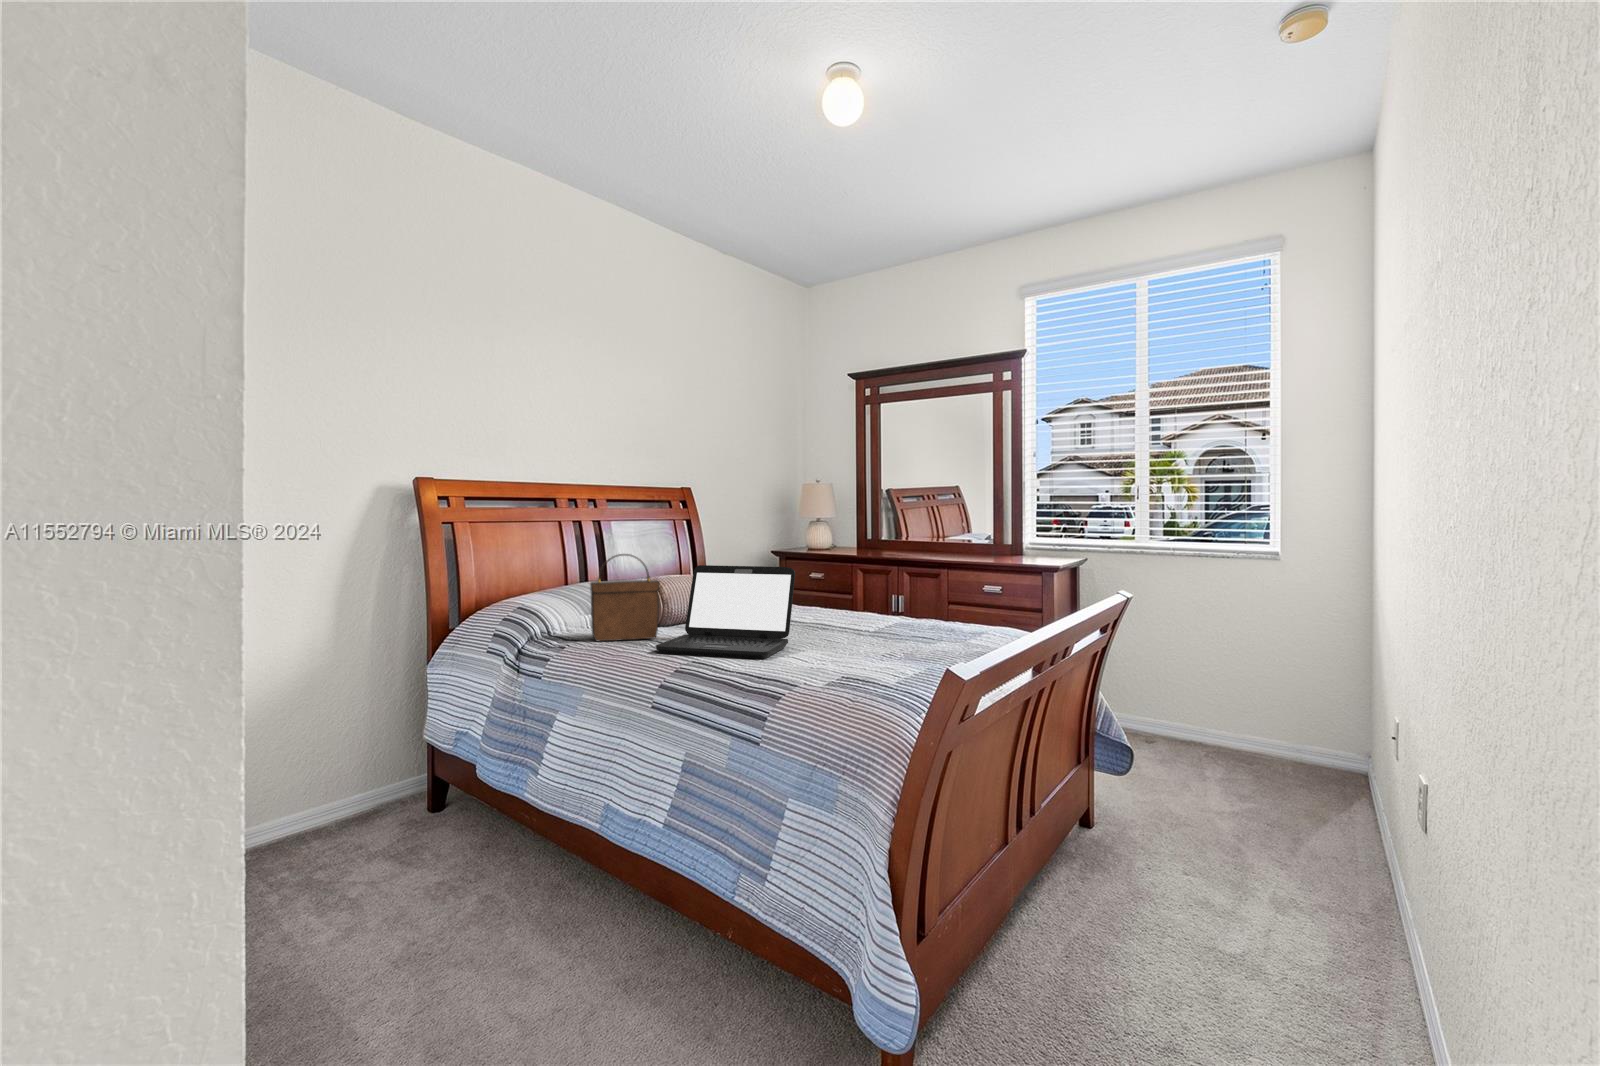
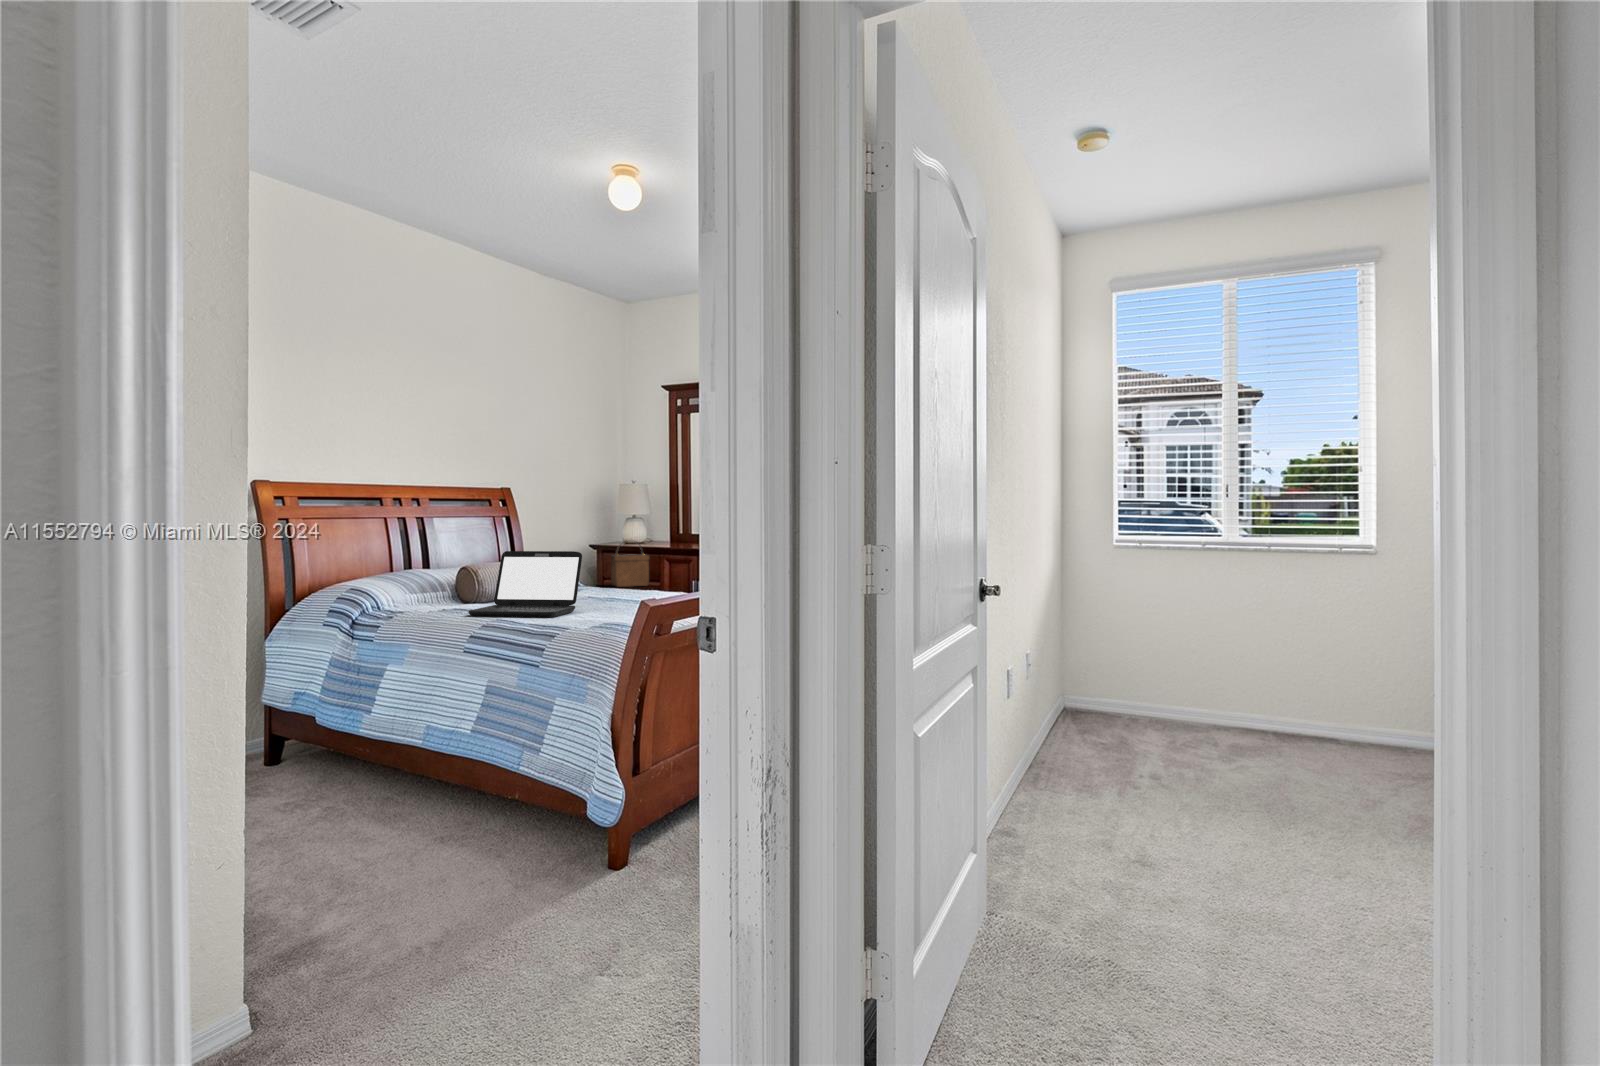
handbag: present [590,554,660,641] -> present [611,543,650,587]

